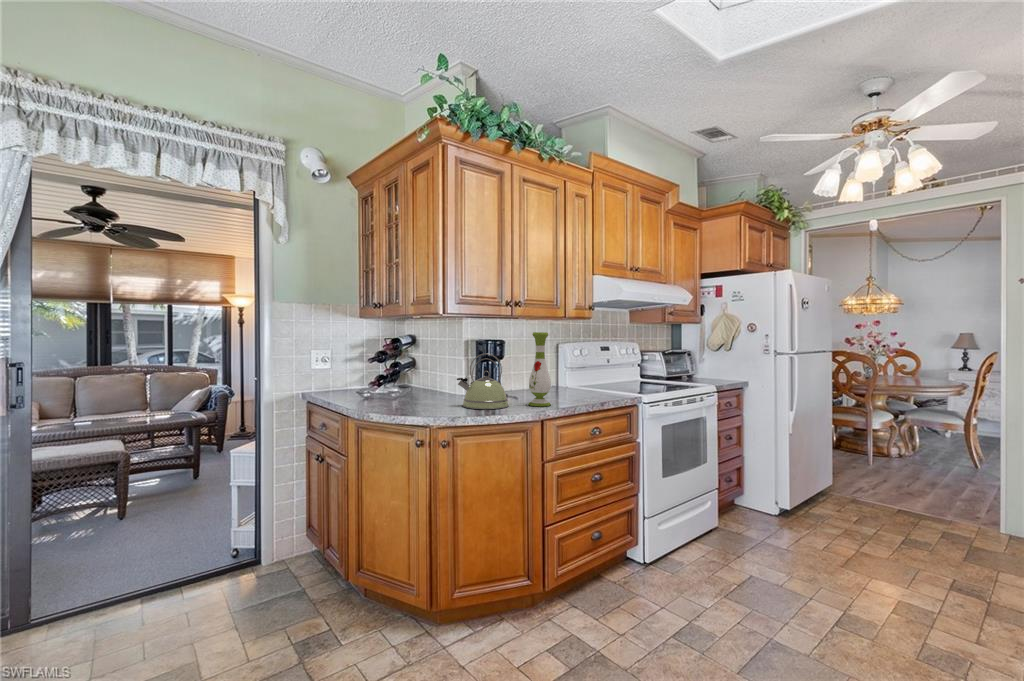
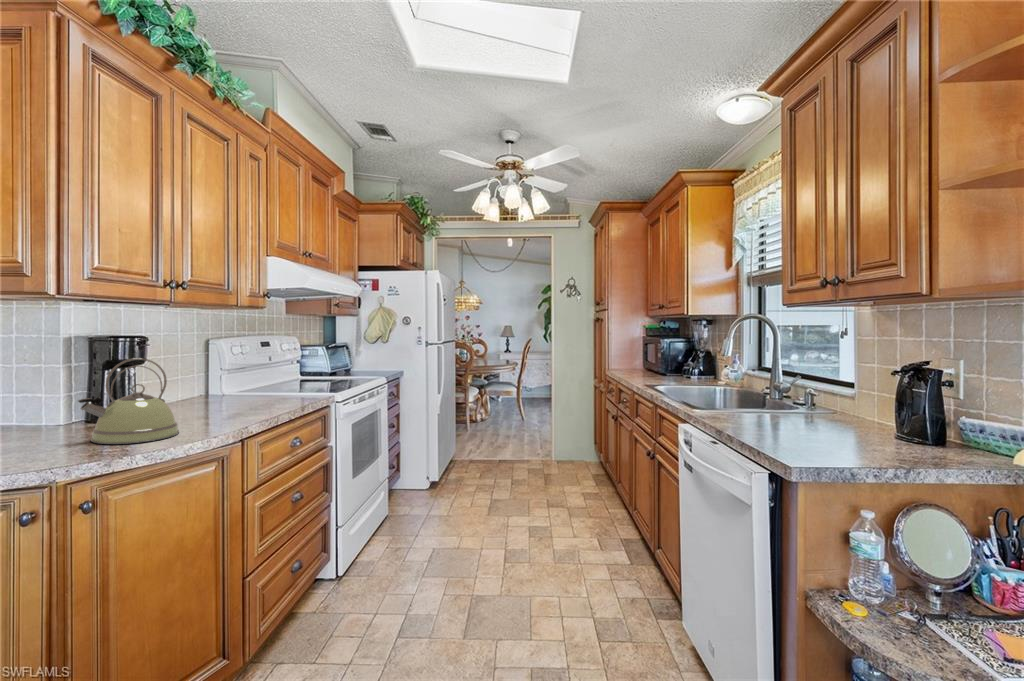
vase: present [528,332,551,406] -> none [206,327,242,426]

